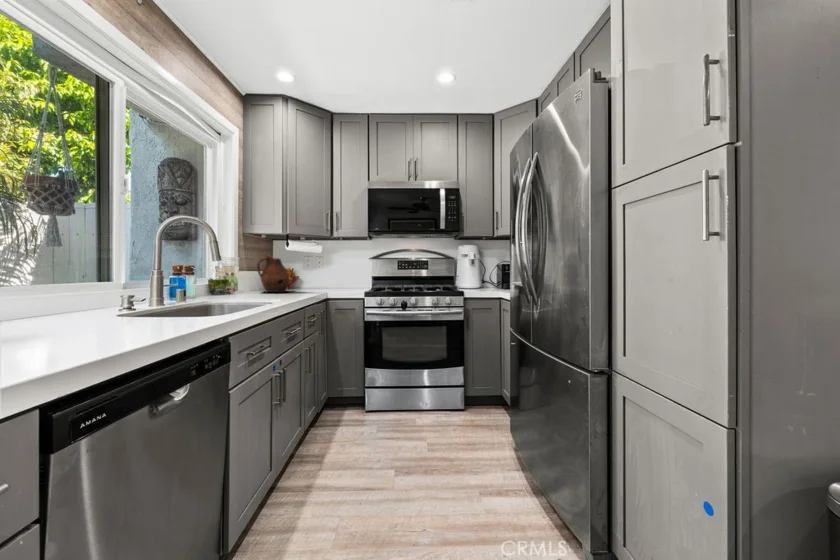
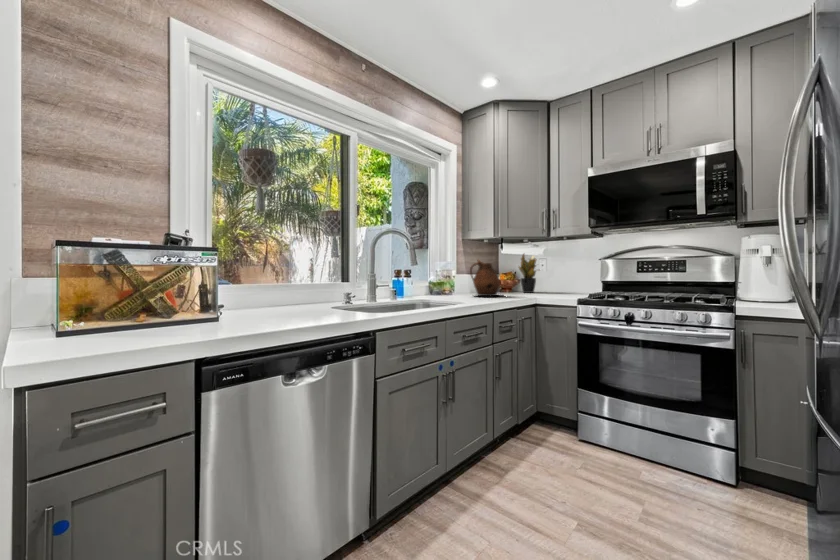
potted plant: none [296,248,323,288] -> present [519,254,536,293]

